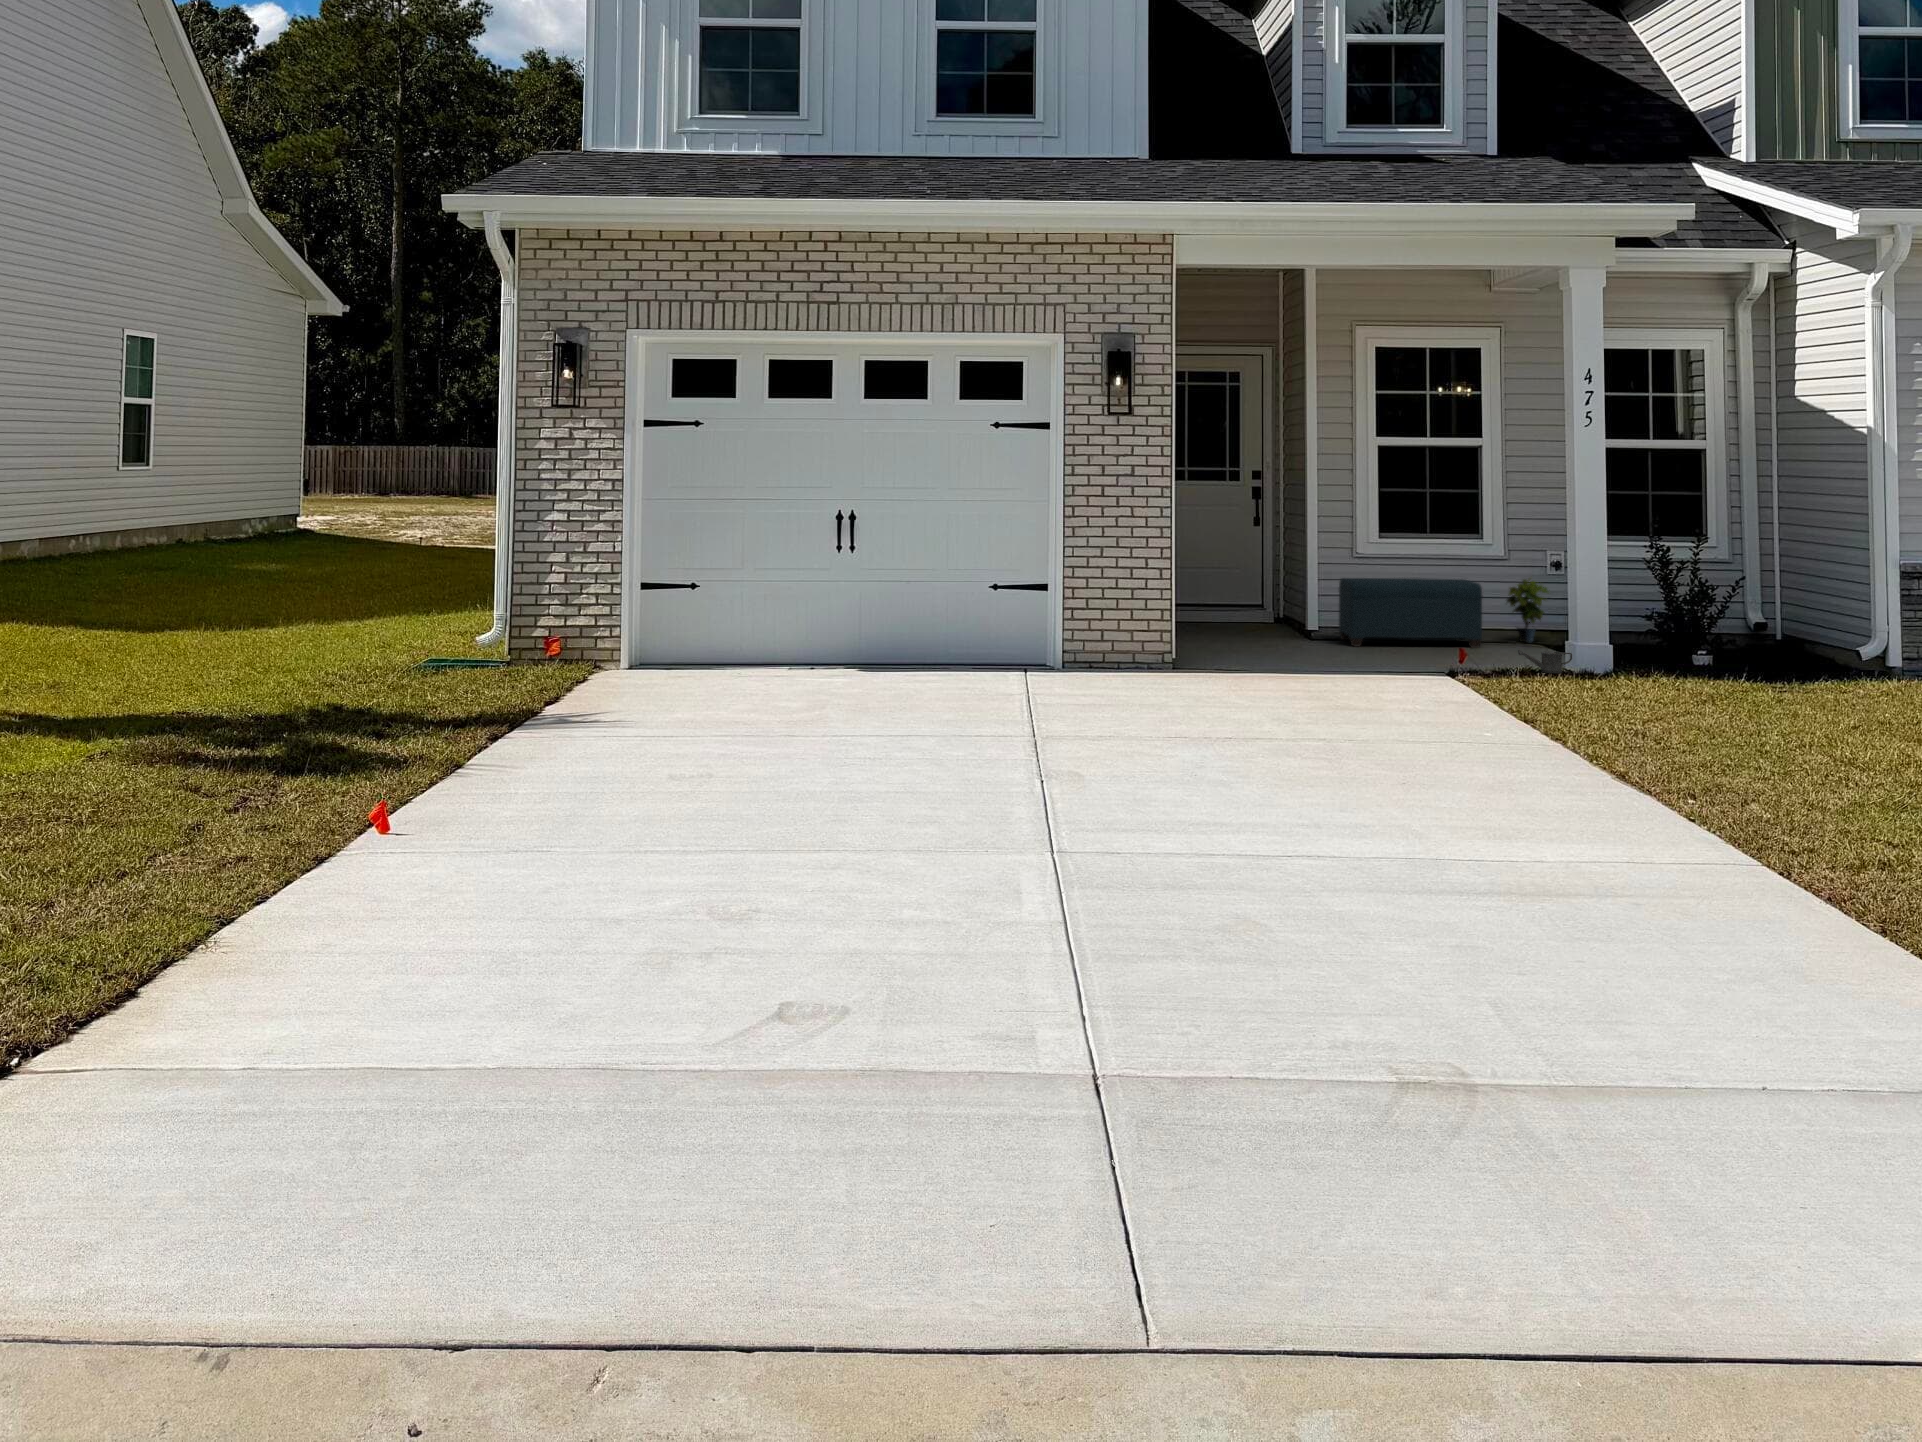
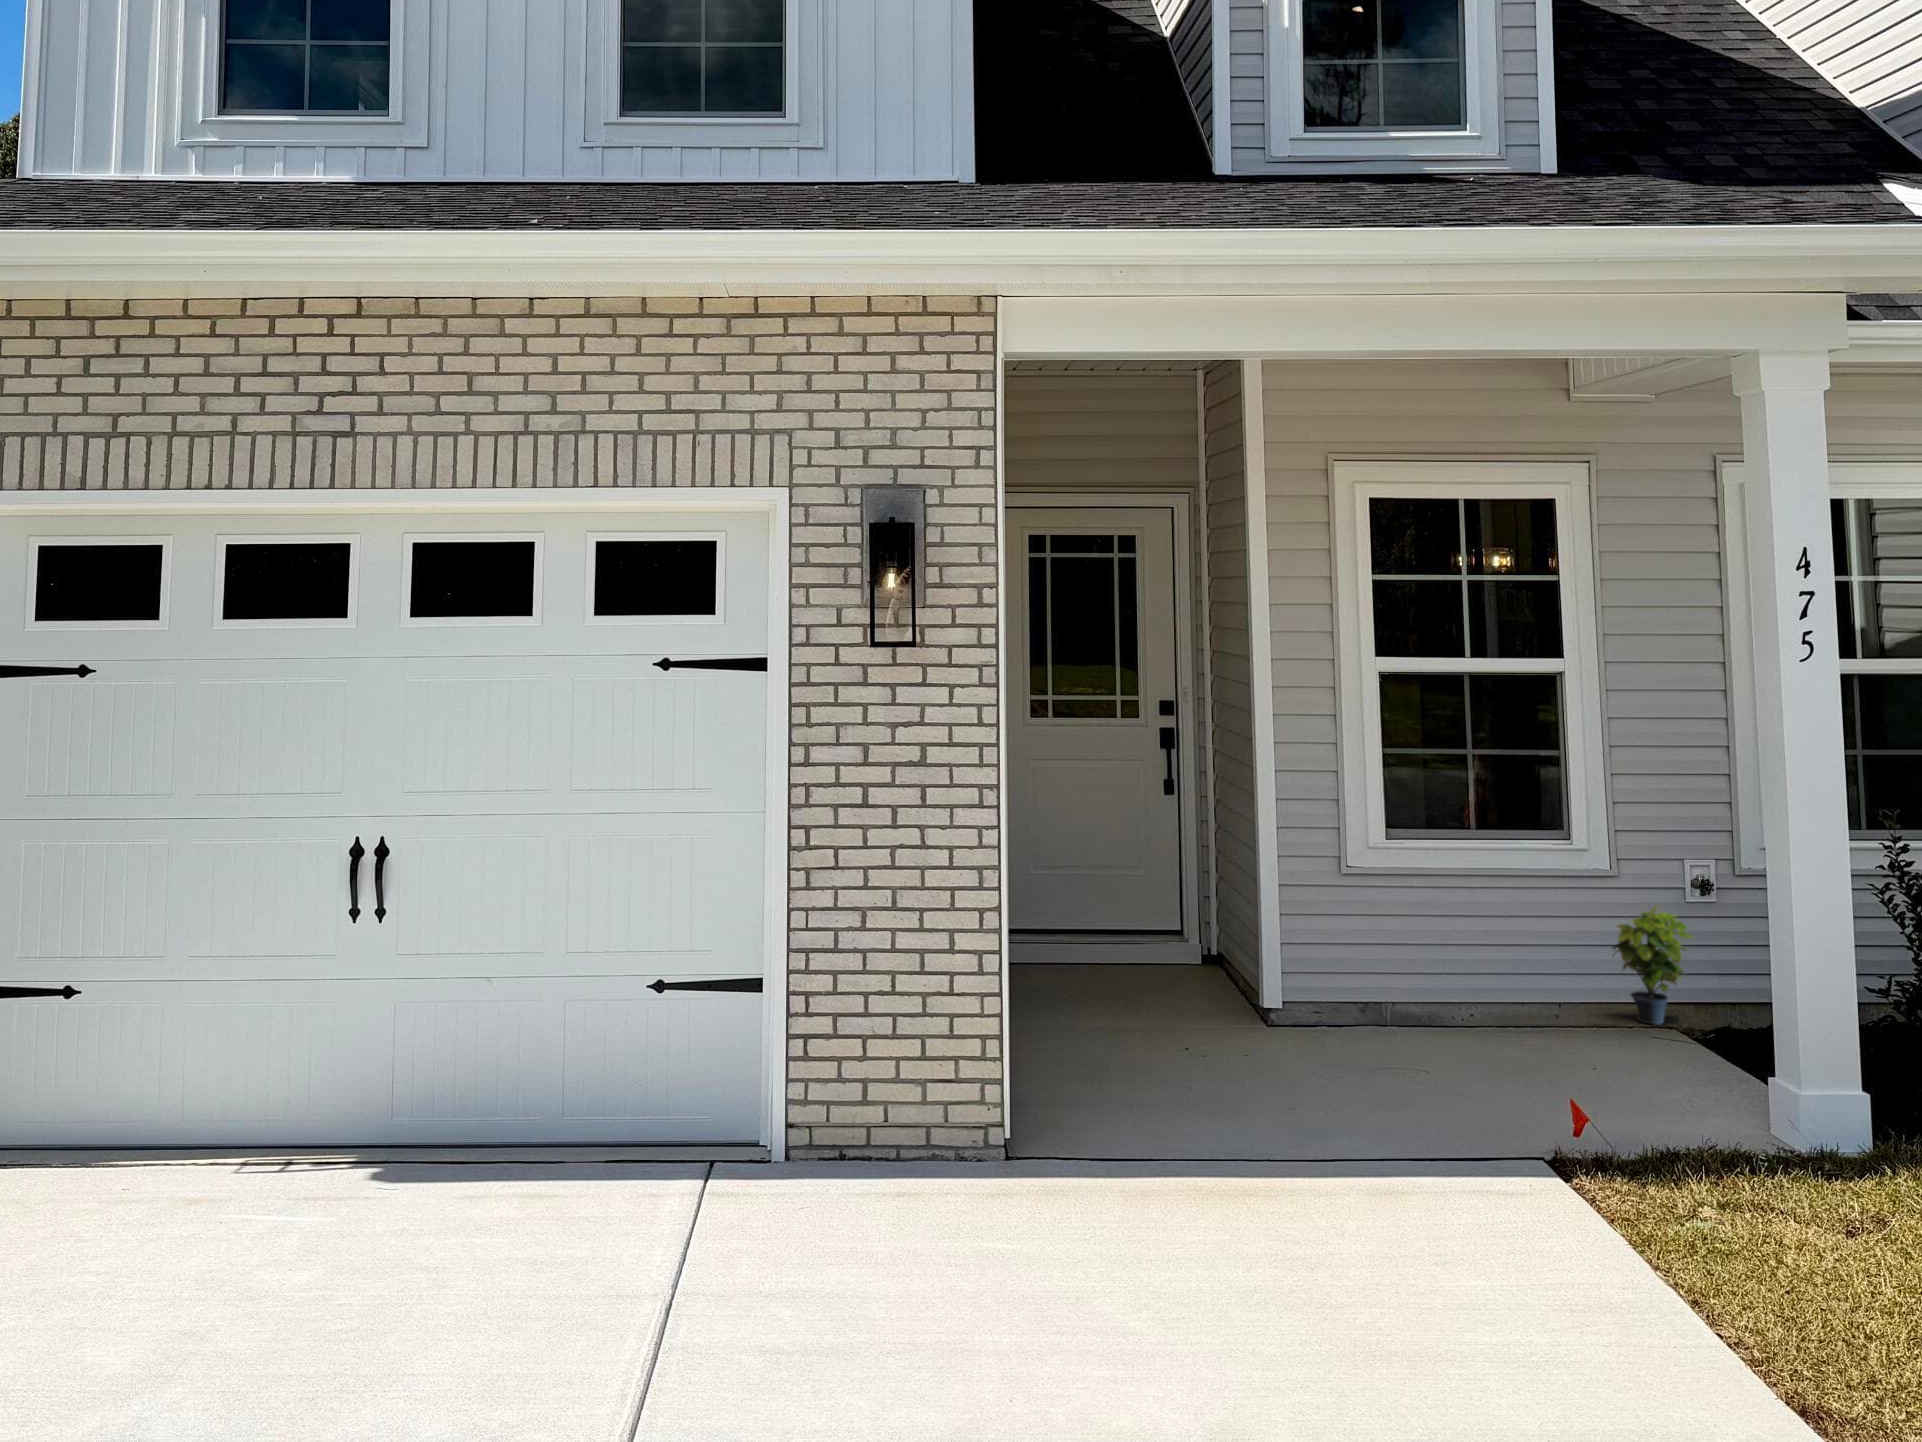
bench: present [1339,578,1482,648] -> none [1315,910,1580,1046]
watering can: present [1518,649,1572,673] -> none [1687,1100,1796,1154]

